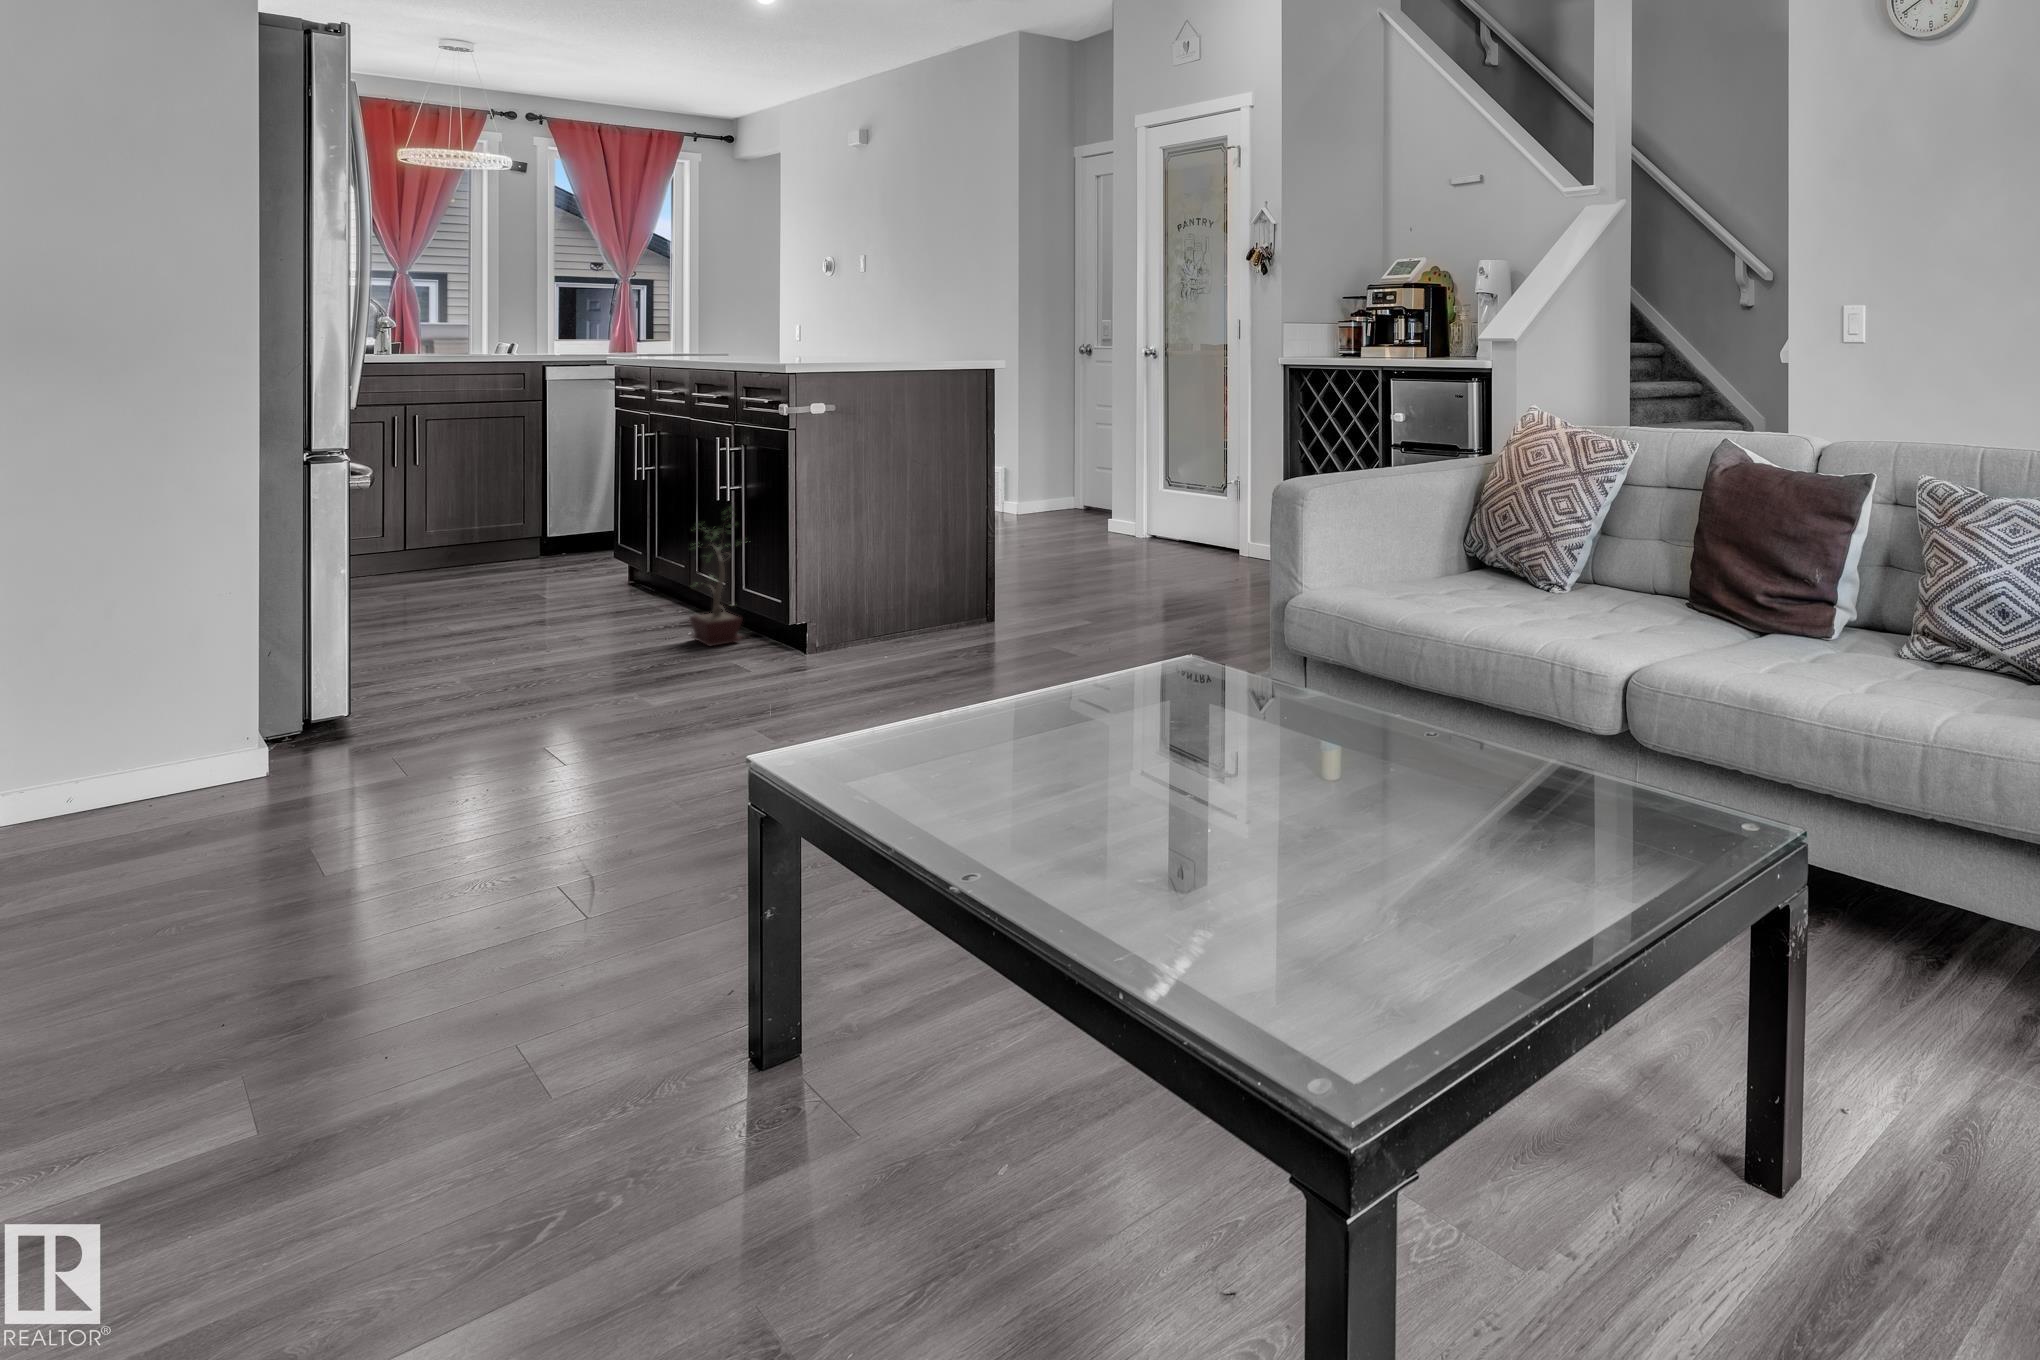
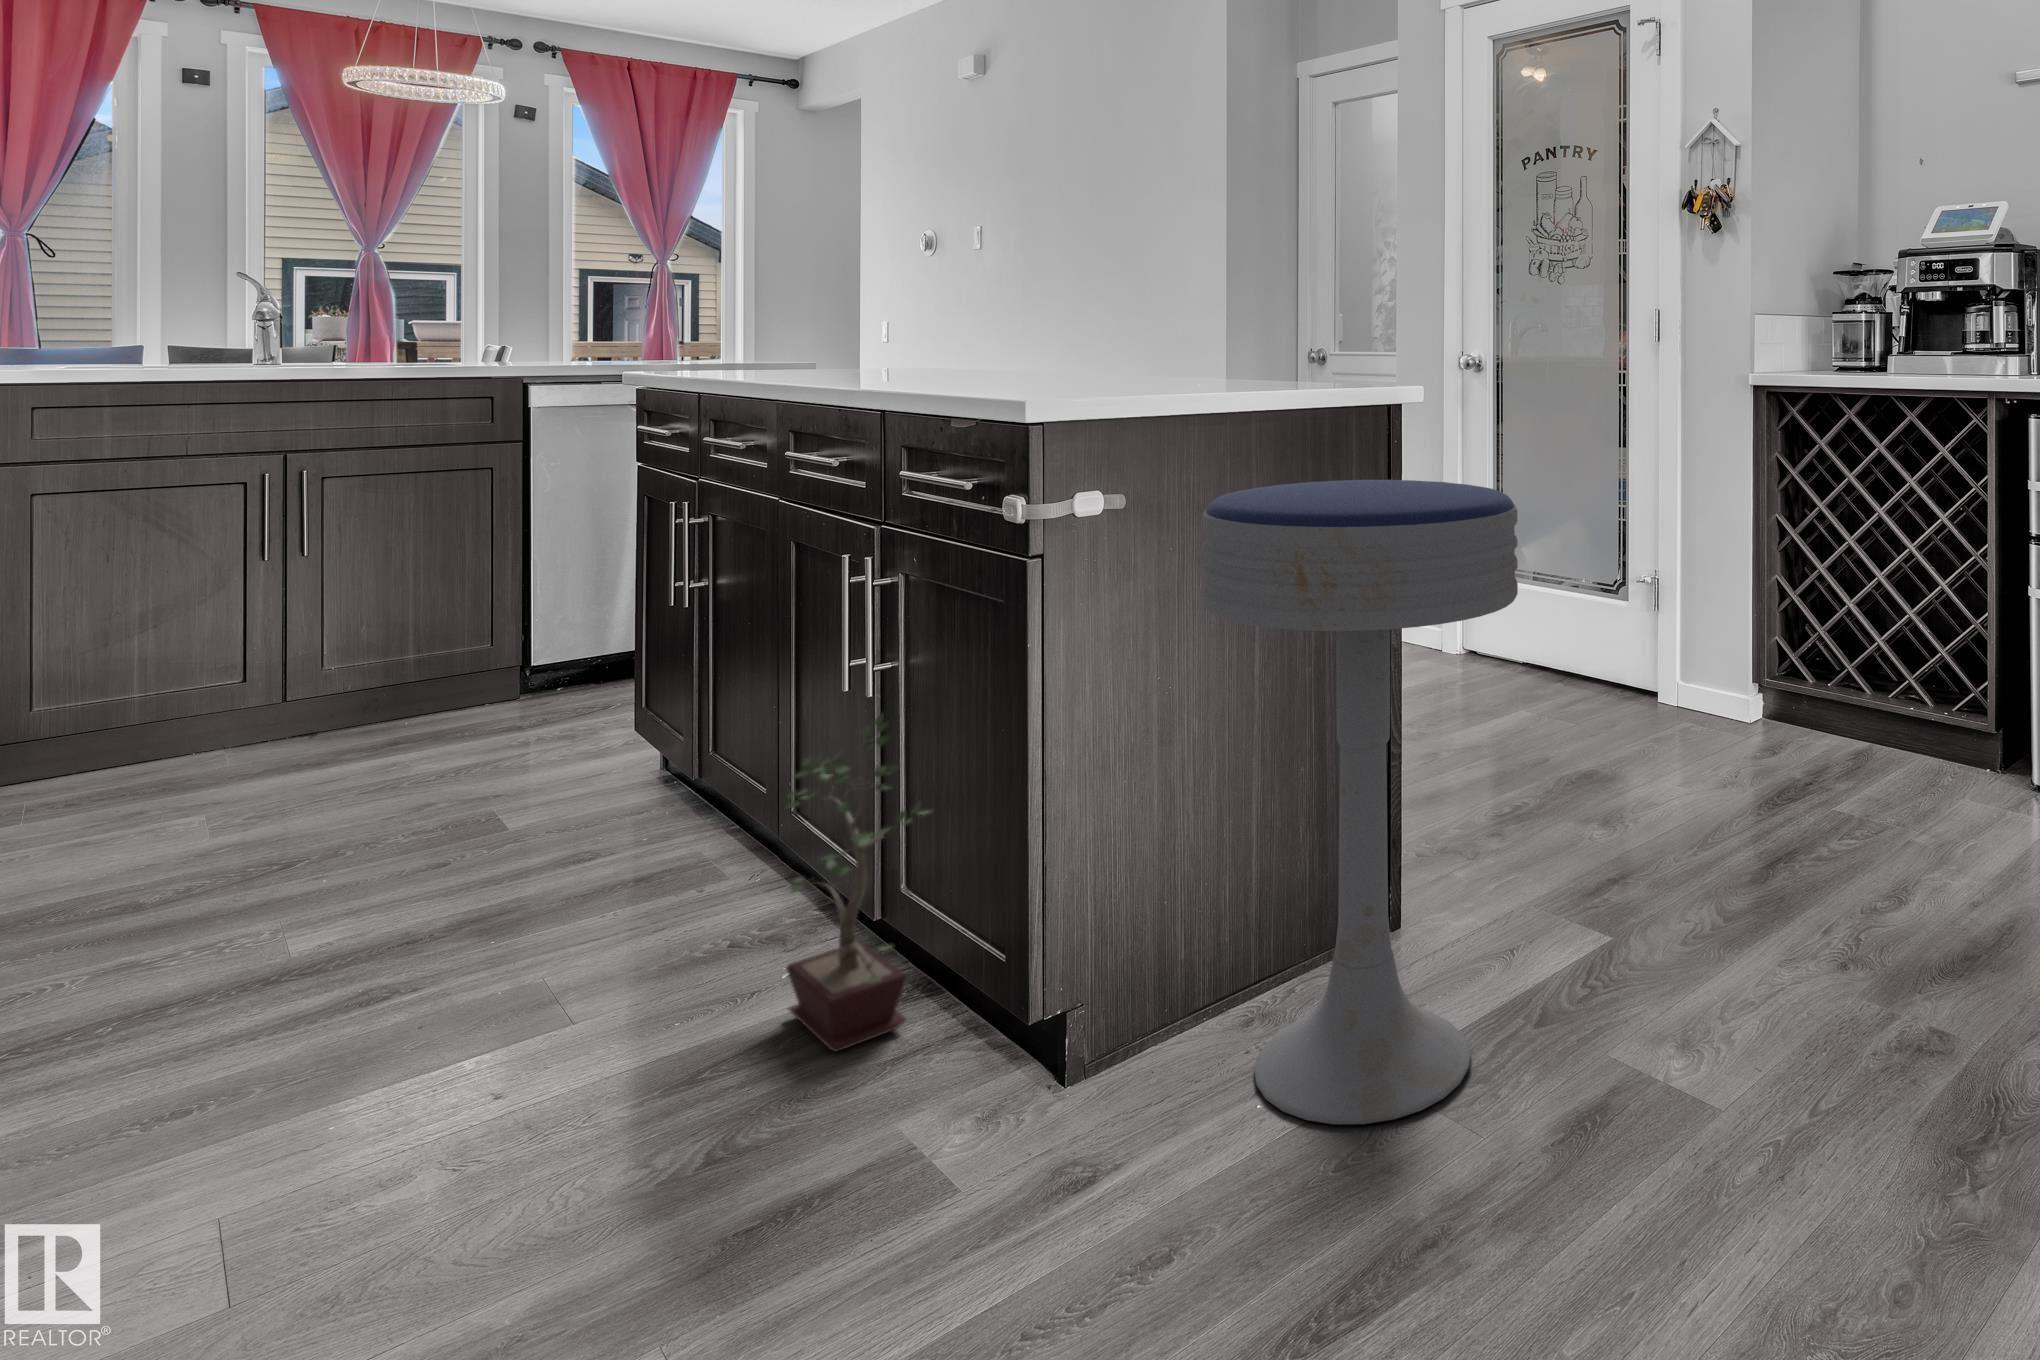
bar stool: none [864,402,1010,659] -> present [1203,480,1518,1125]

